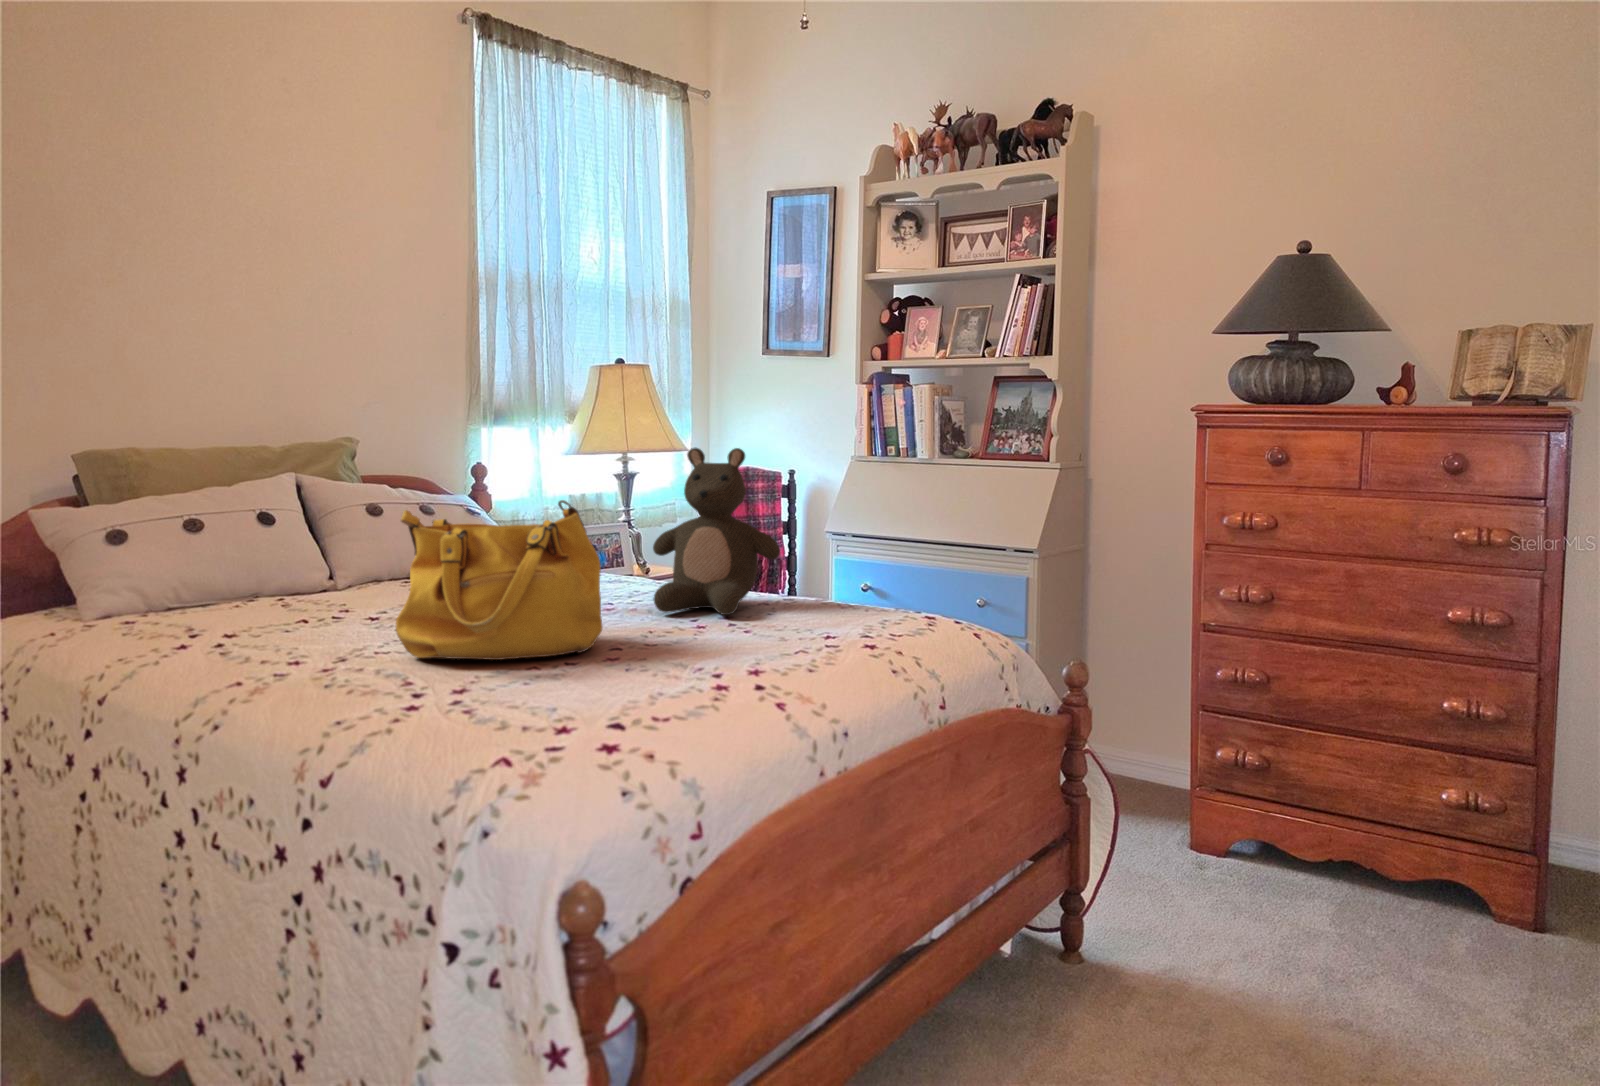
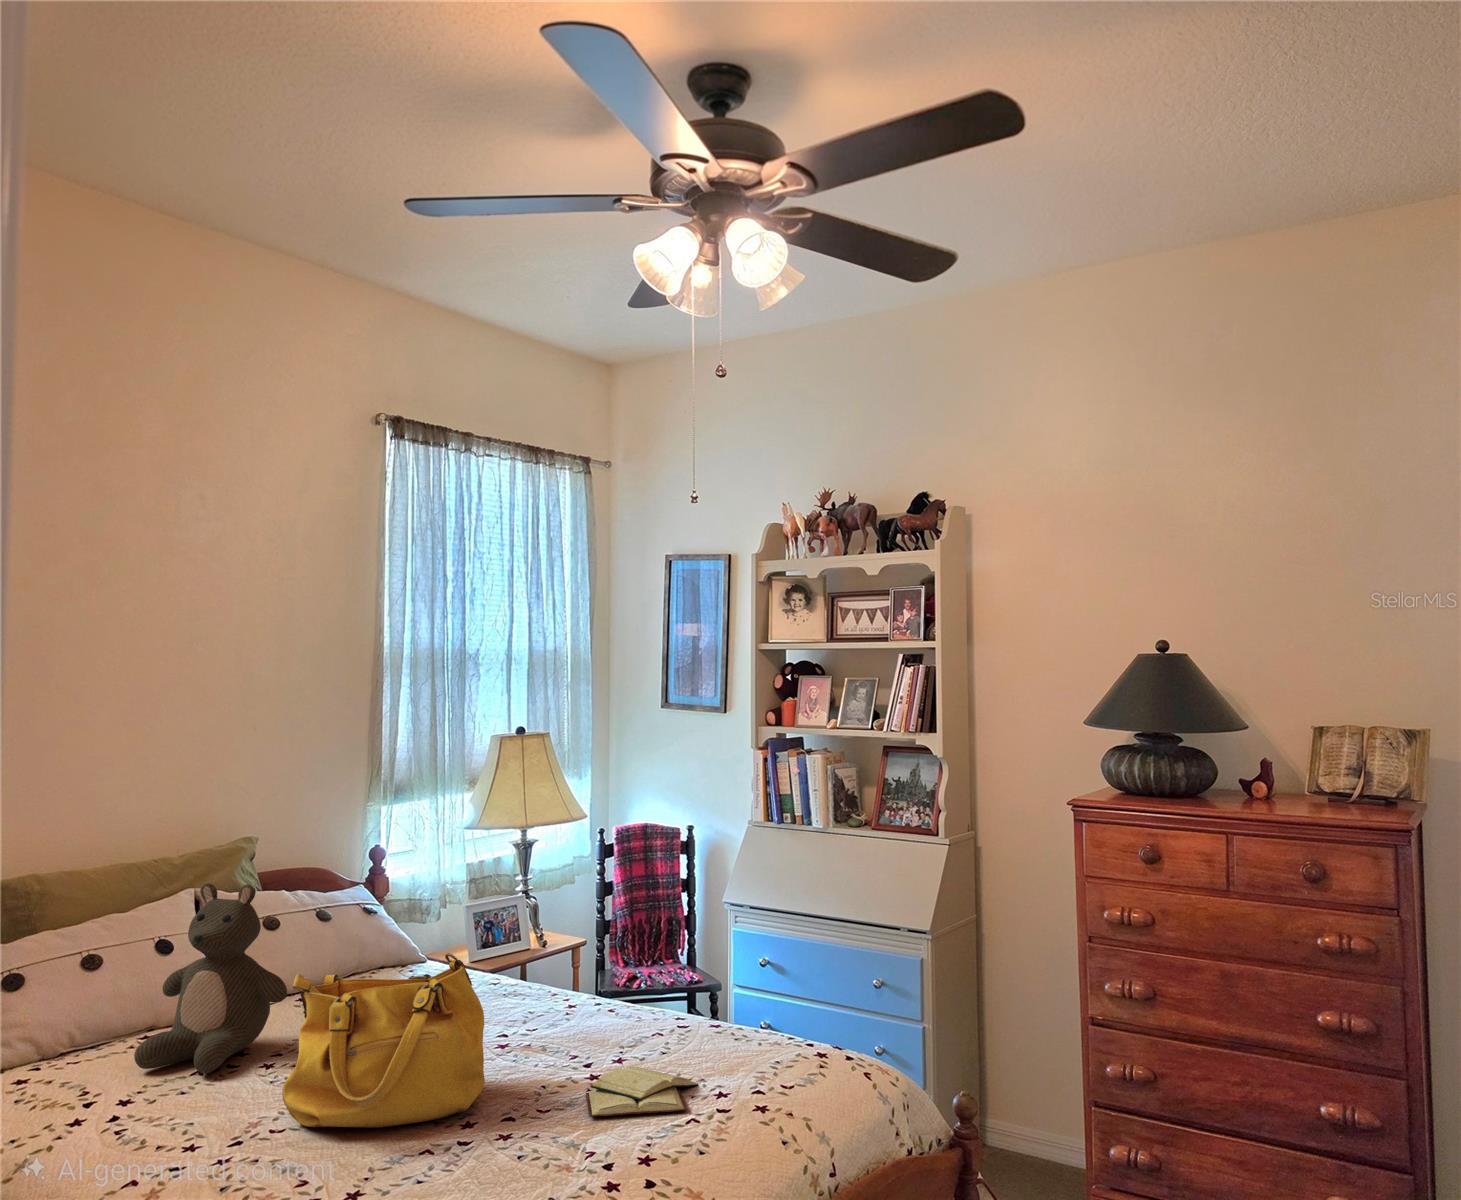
stuffed bear: present [653,448,780,615] -> present [134,883,287,1073]
diary: none [706,622,820,657] -> present [586,1066,698,1117]

